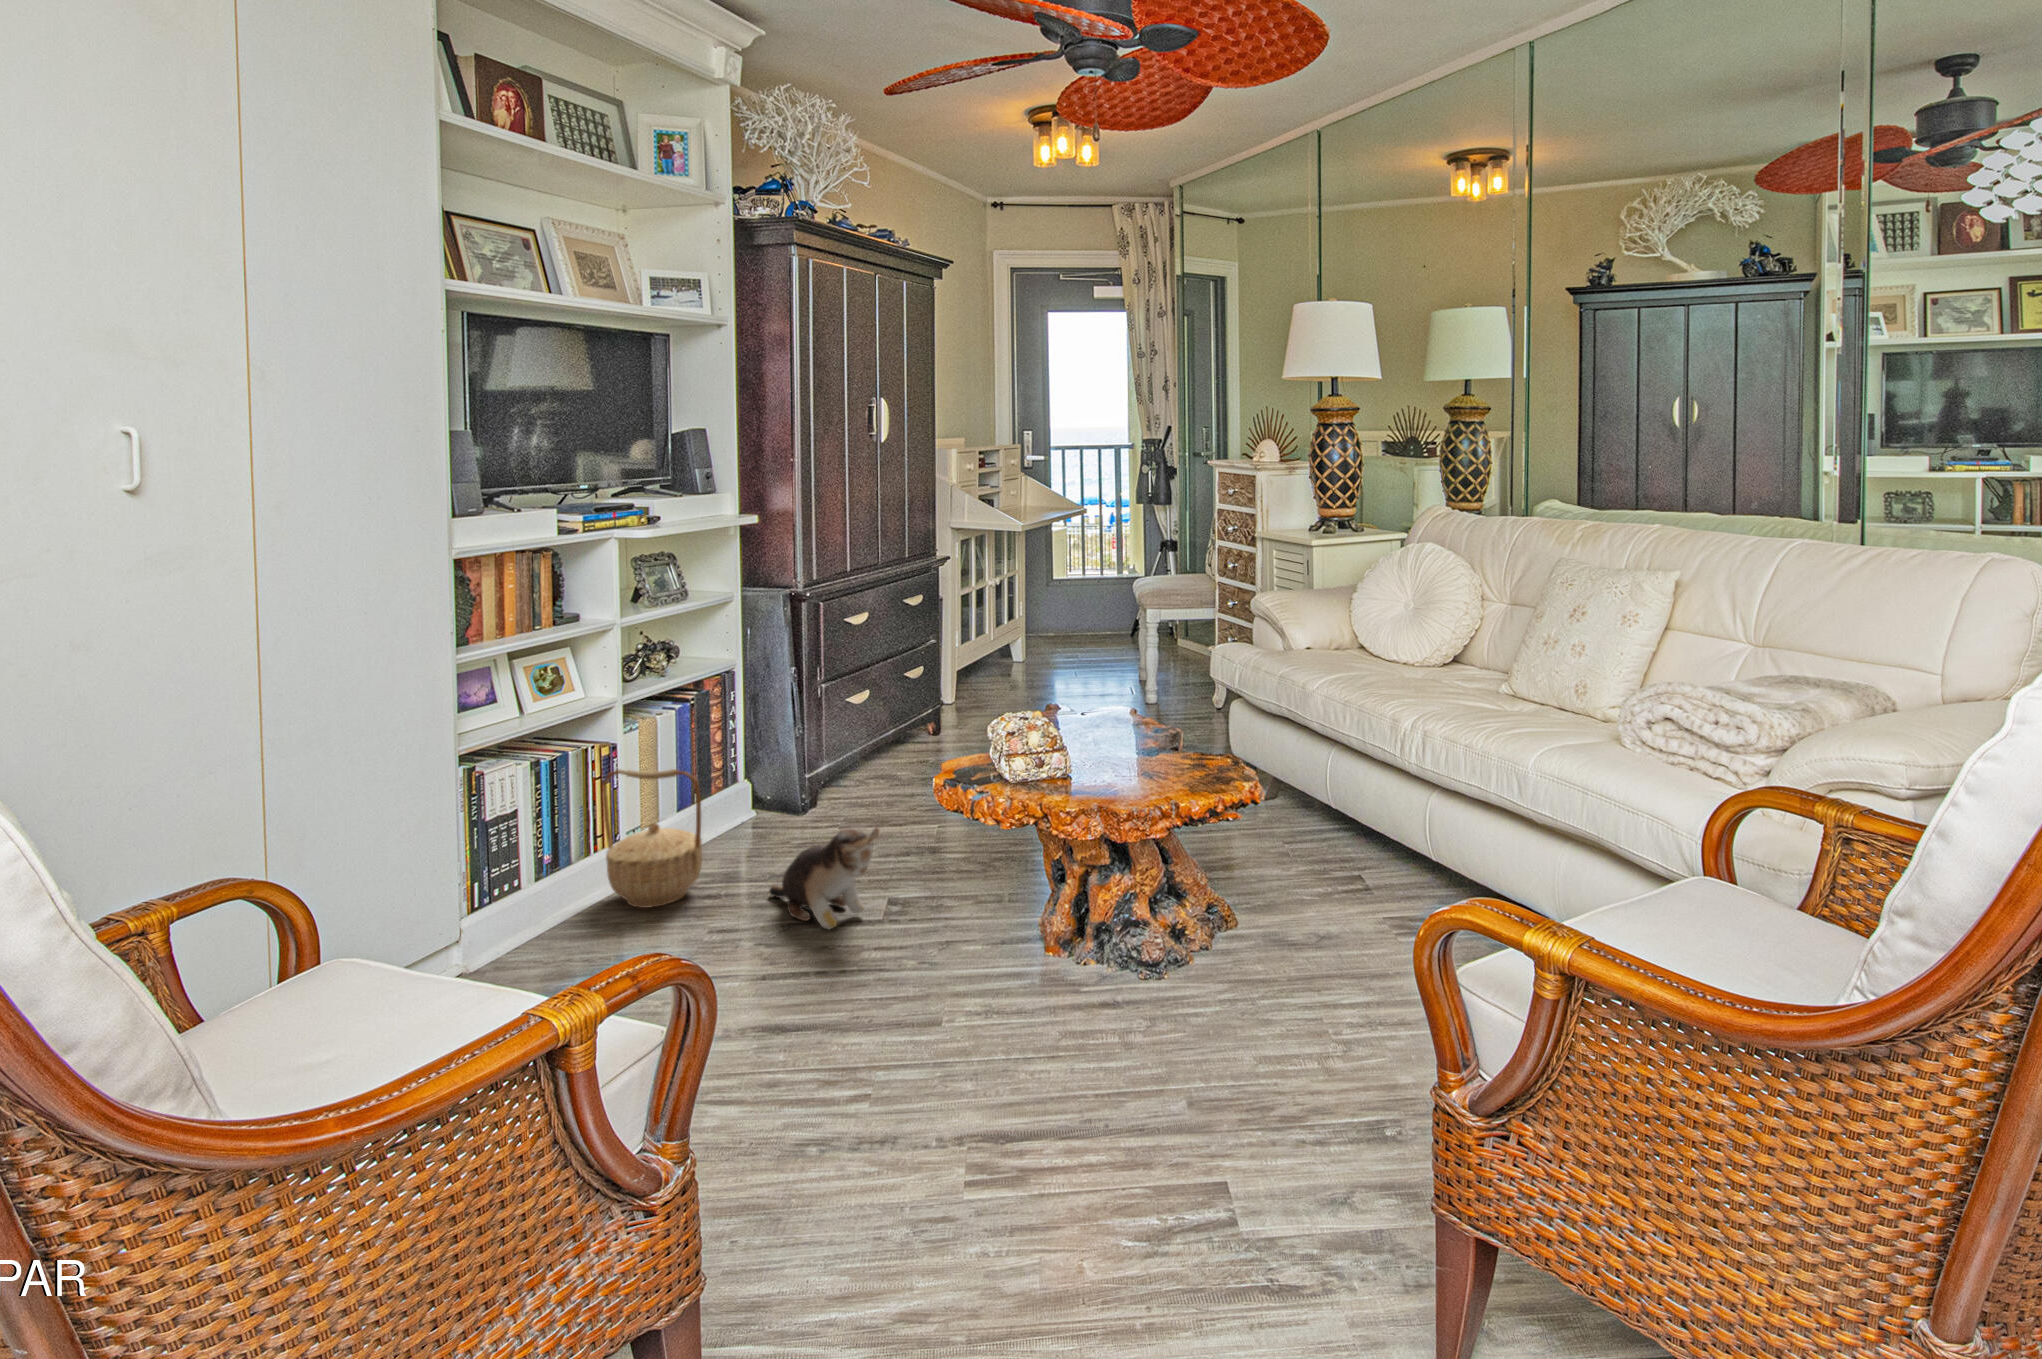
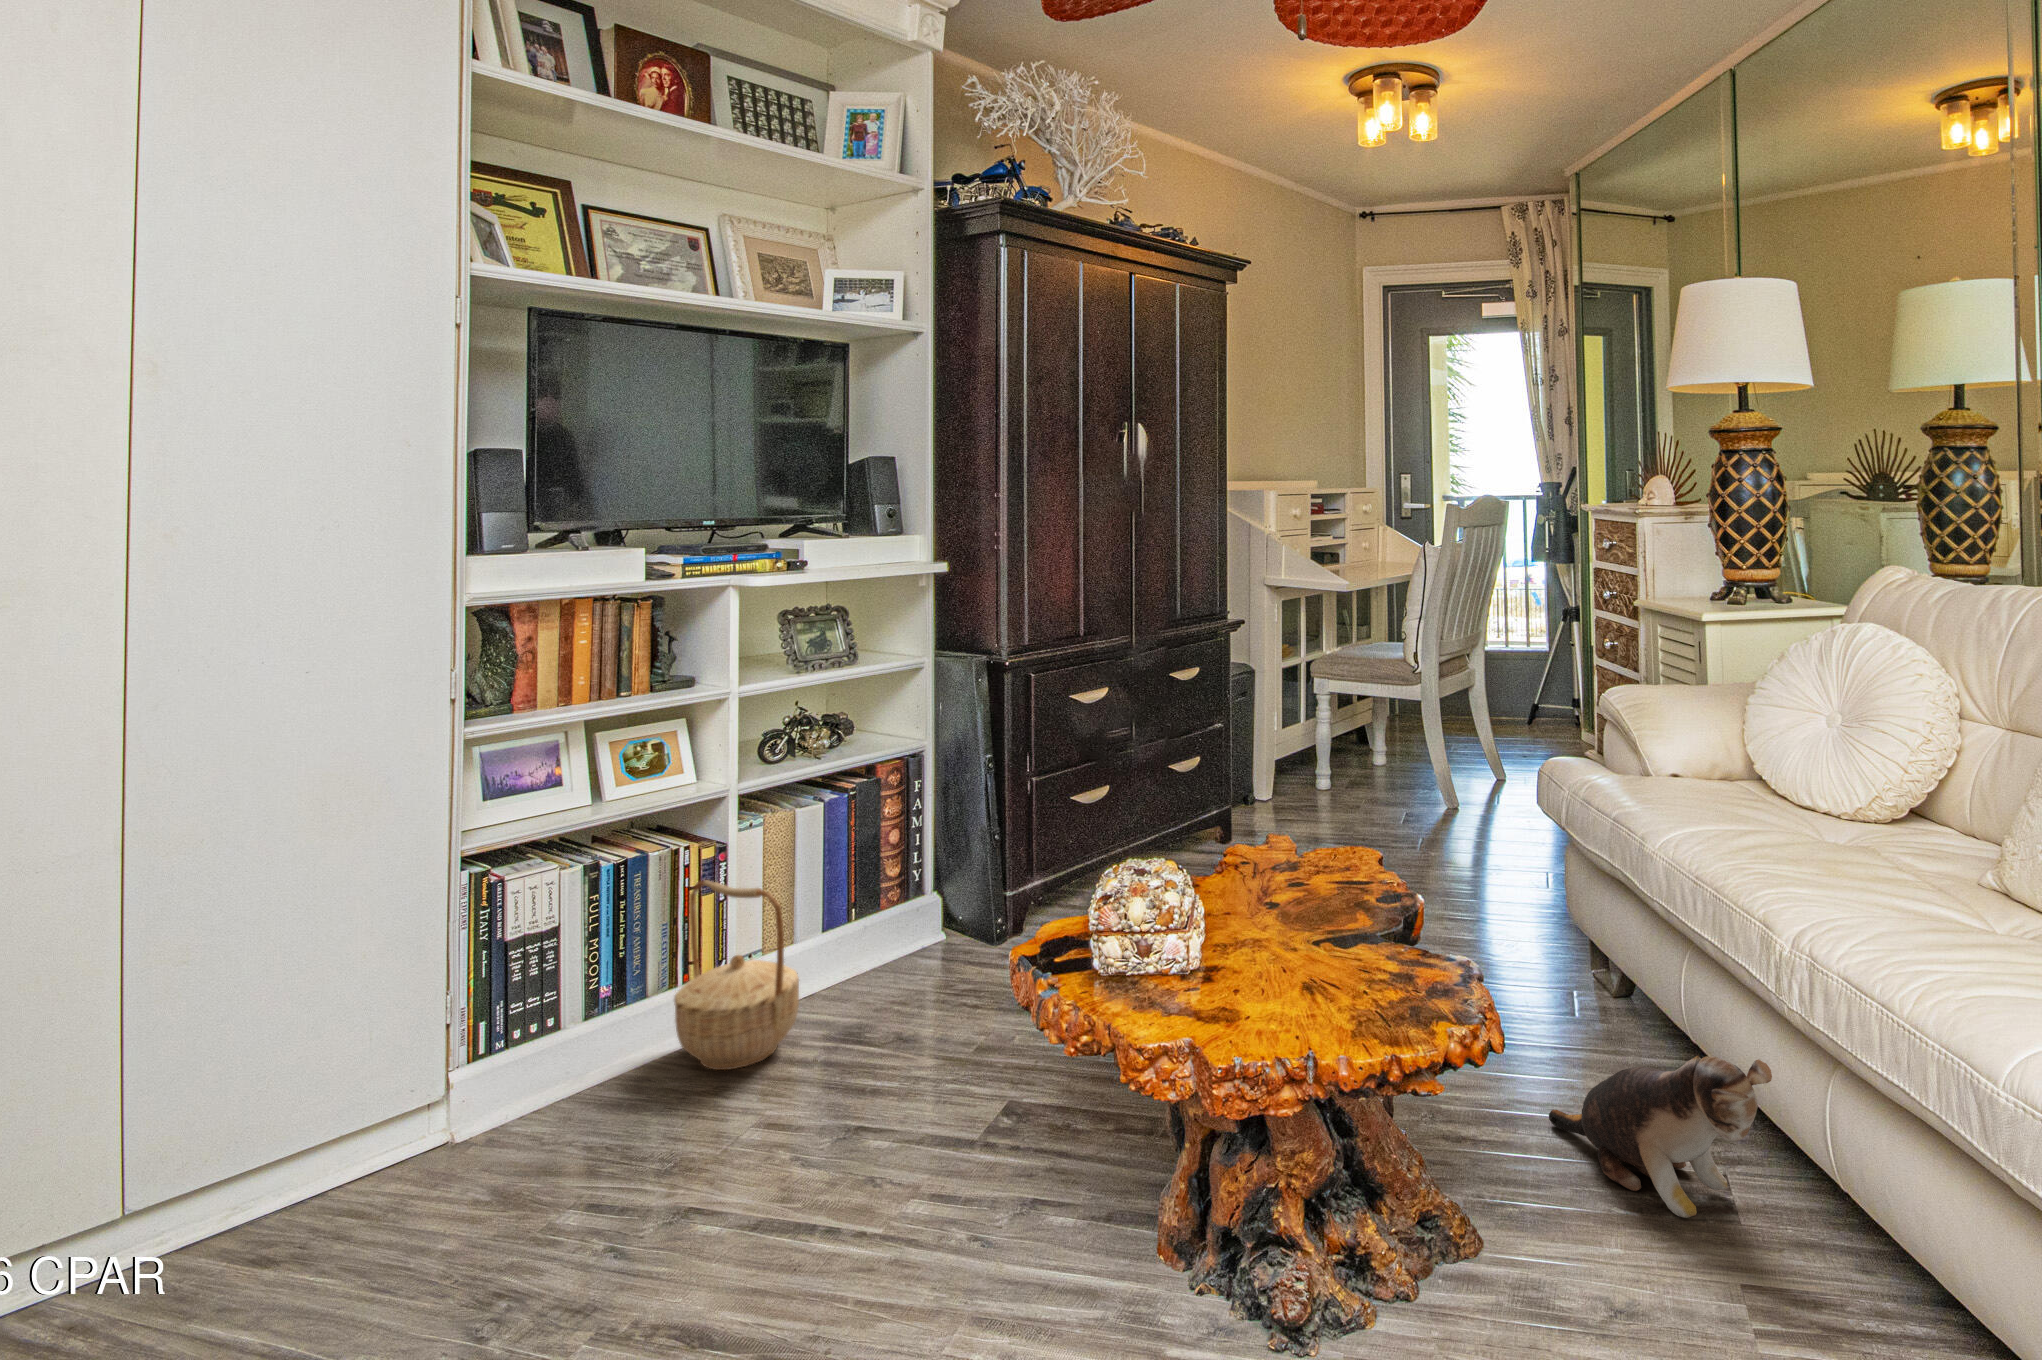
plush toy: present [769,827,879,929] -> present [1549,1056,1772,1218]

